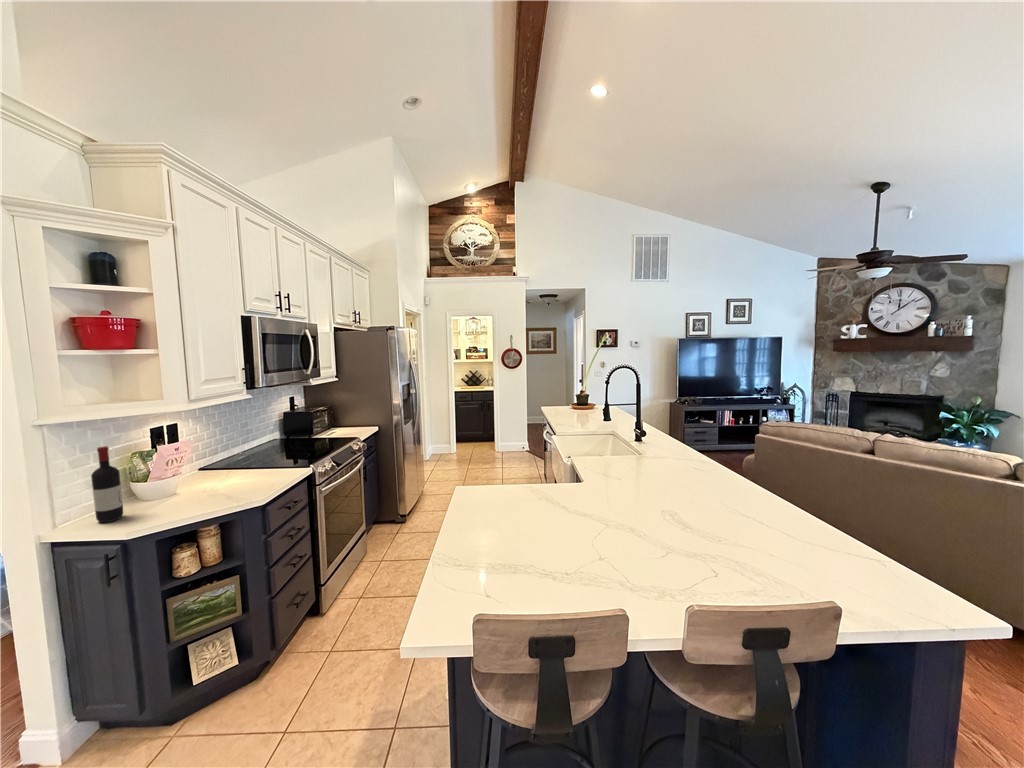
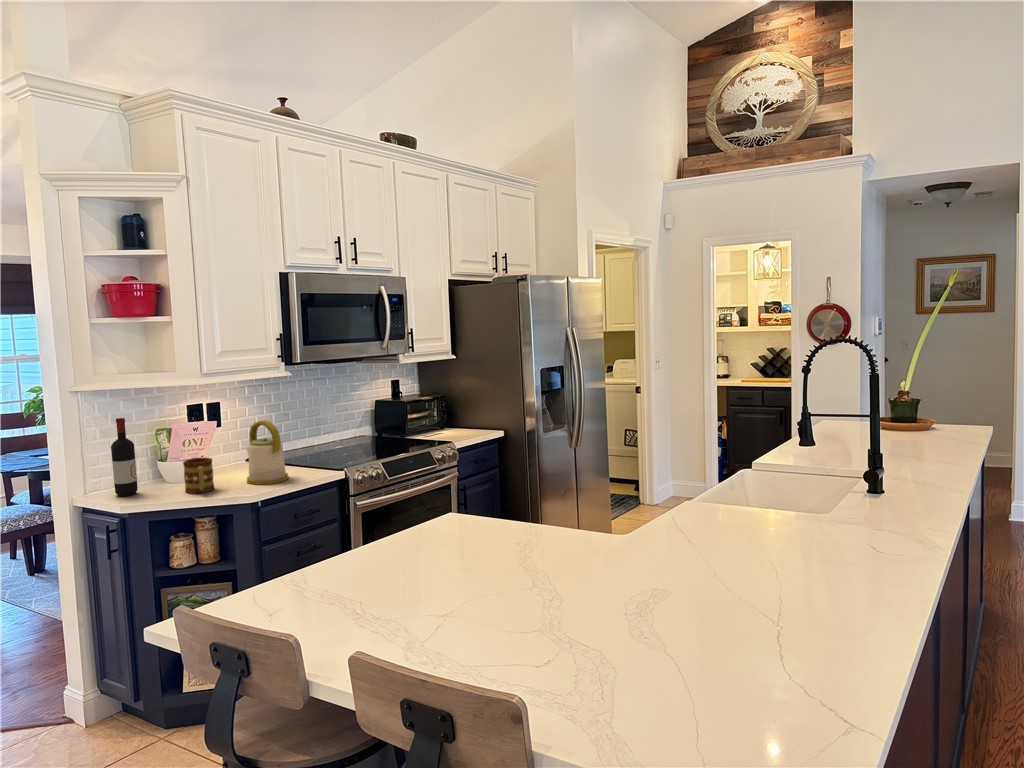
kettle: none [225,434,270,488] -> present [247,420,288,485]
mug: none [179,472,210,506] -> present [183,457,214,493]

